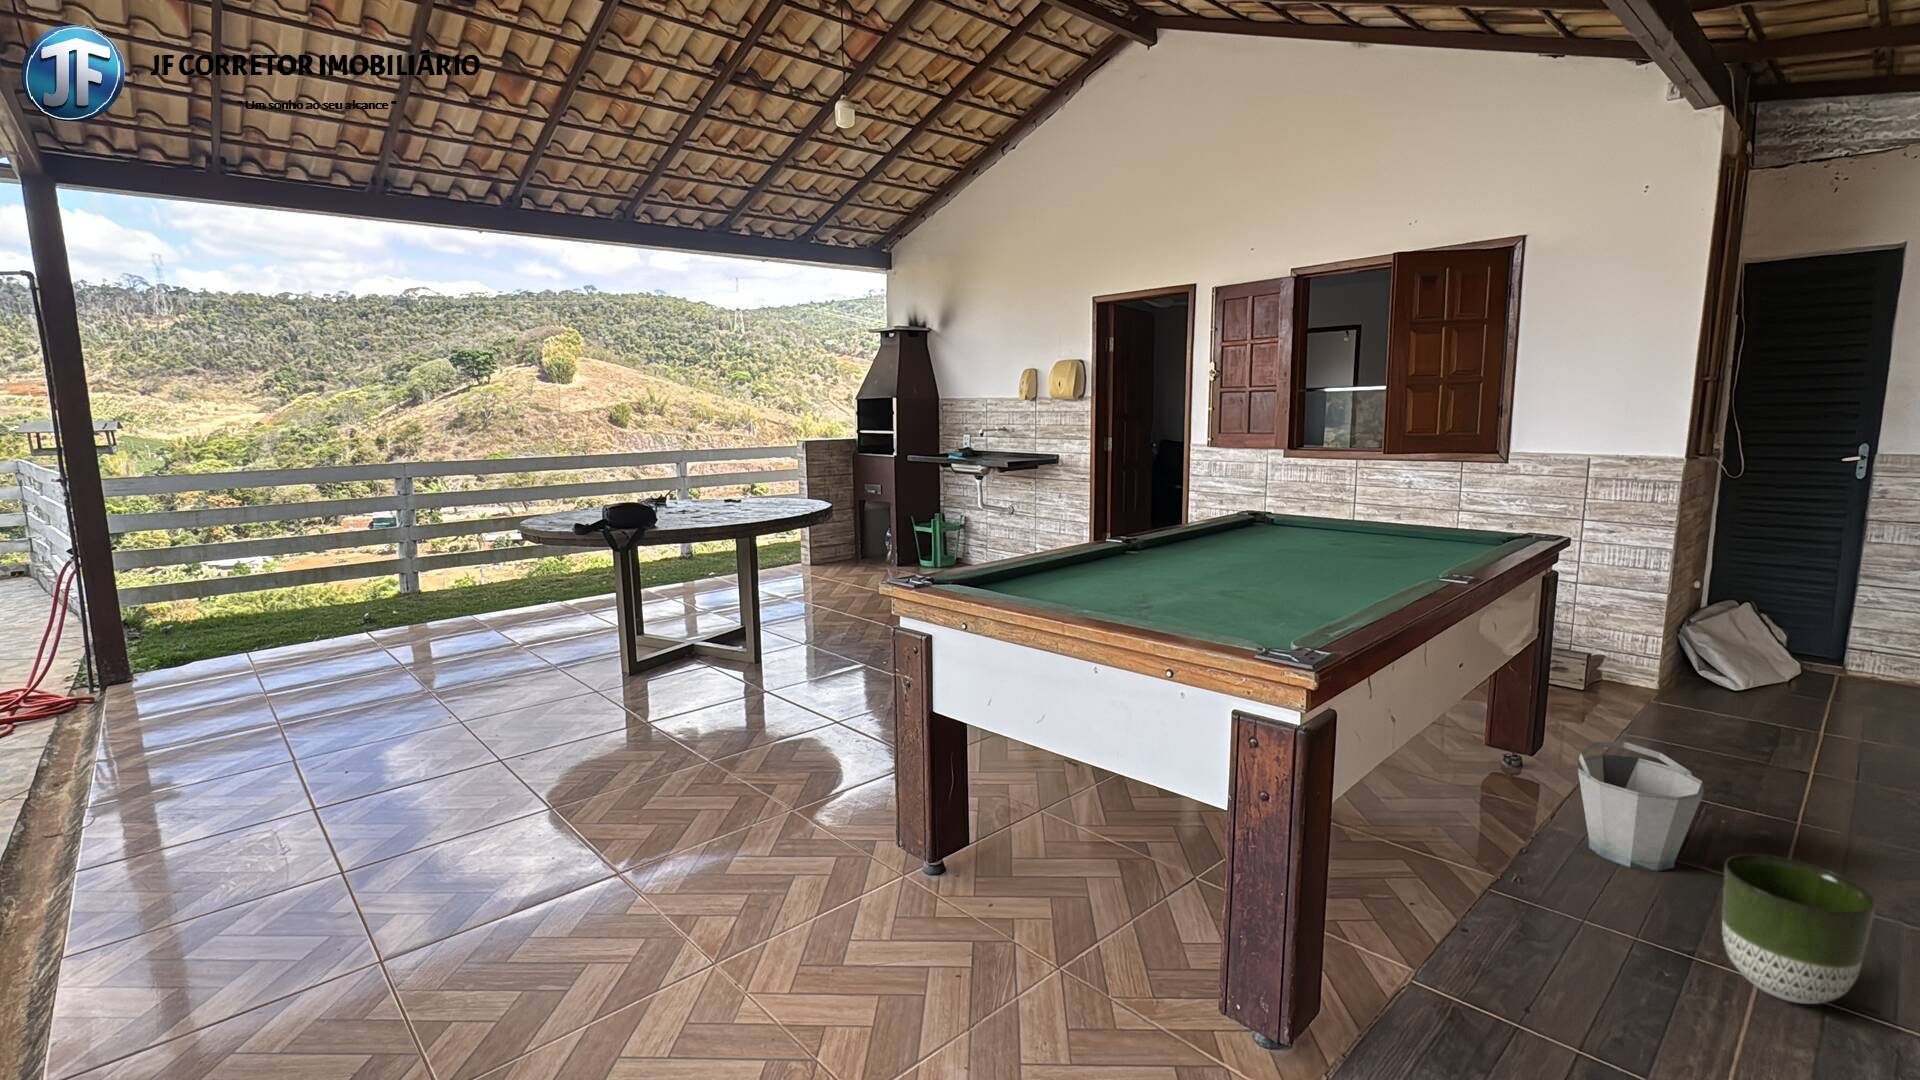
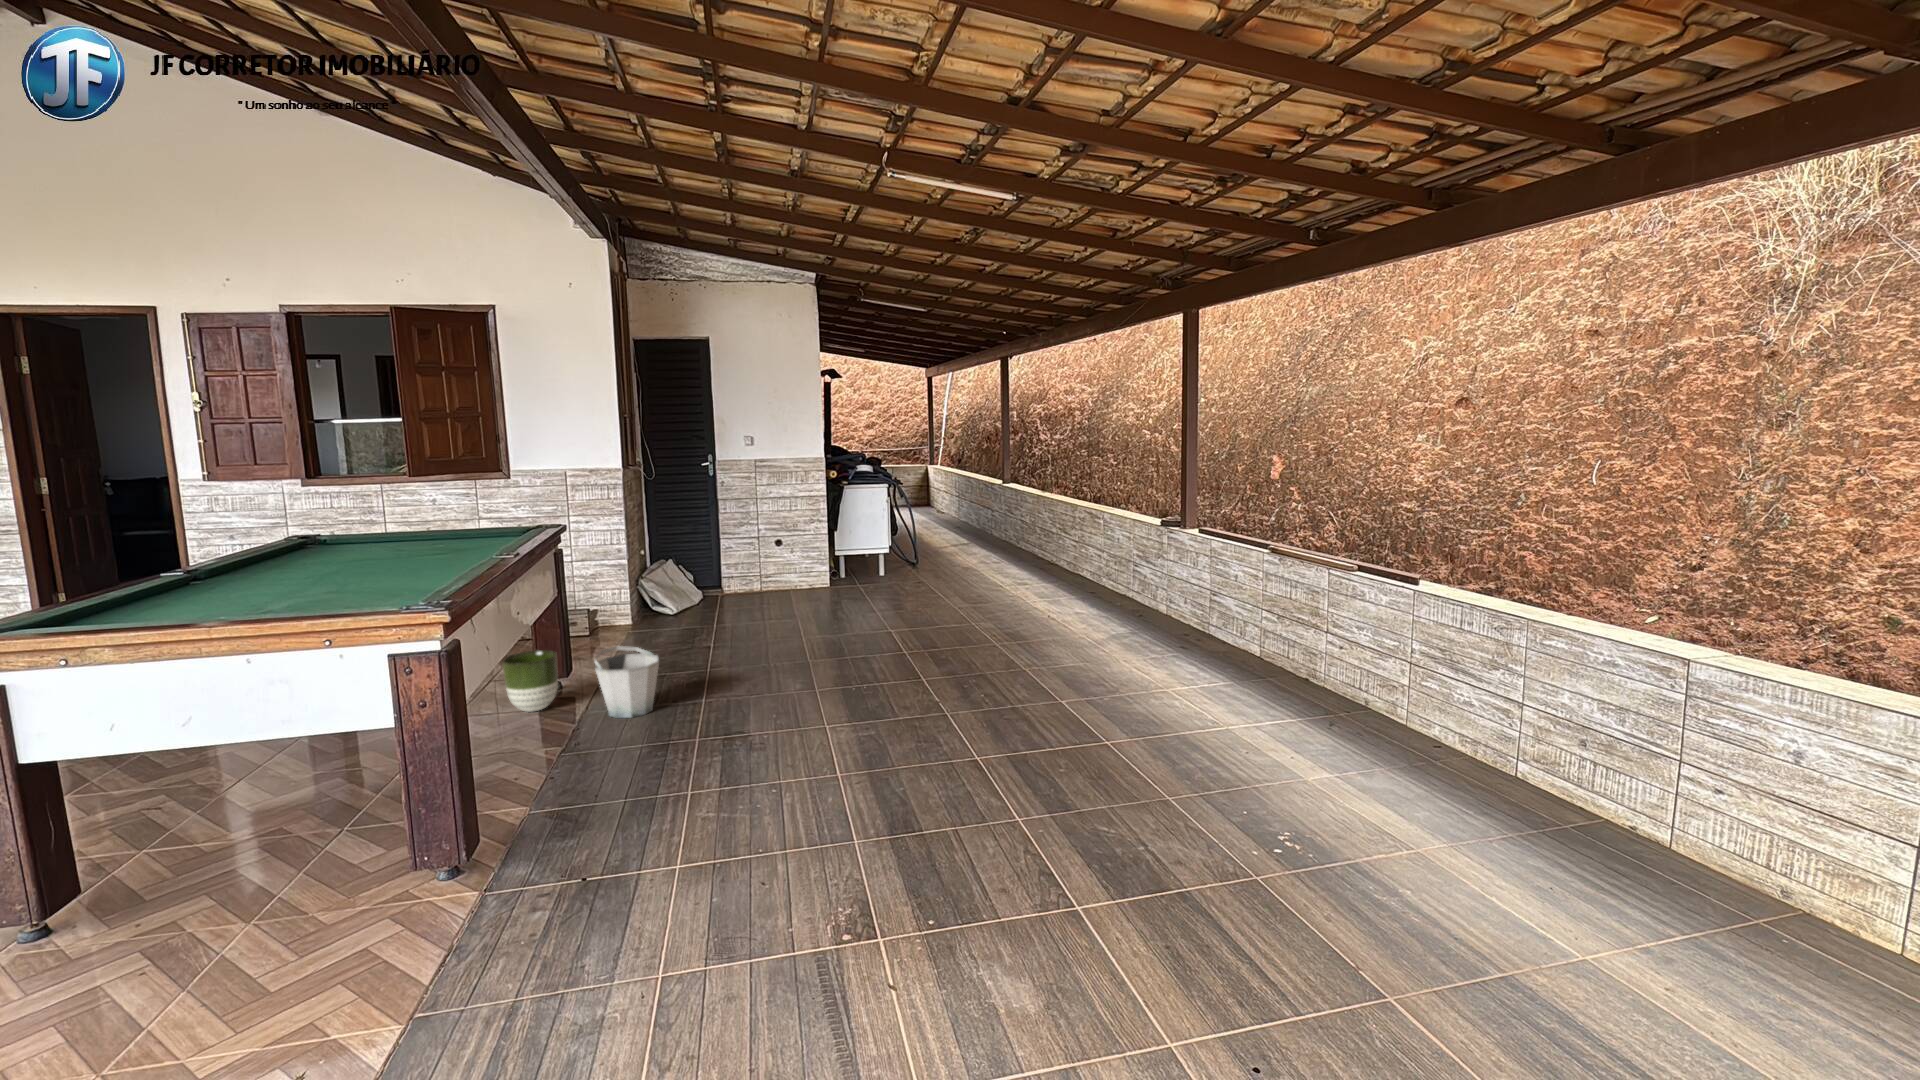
planter: present [1722,854,1876,1004] -> present [502,650,558,712]

